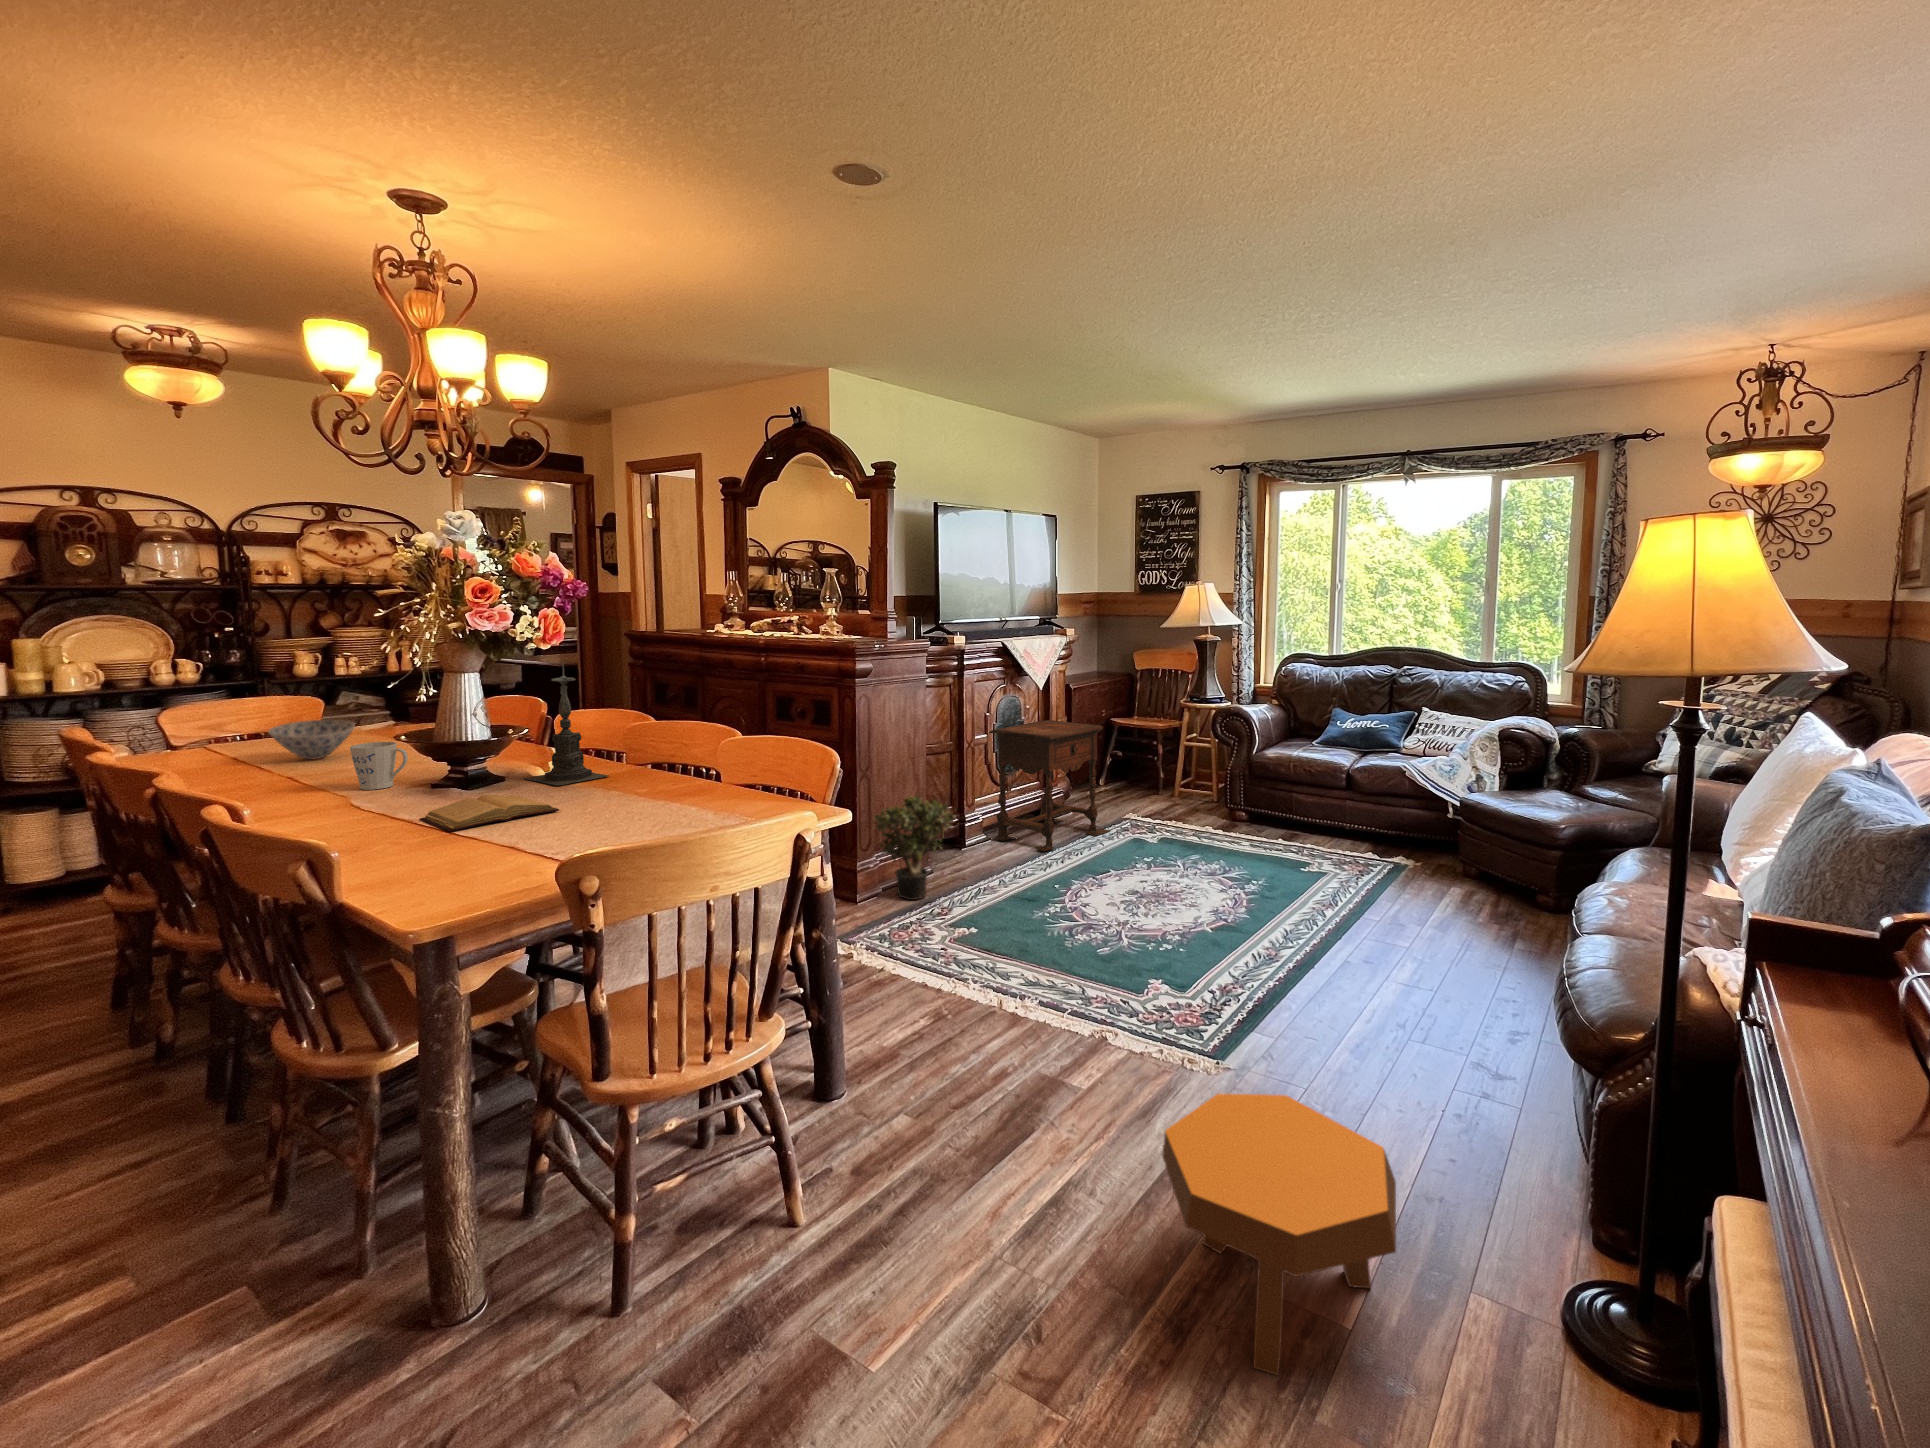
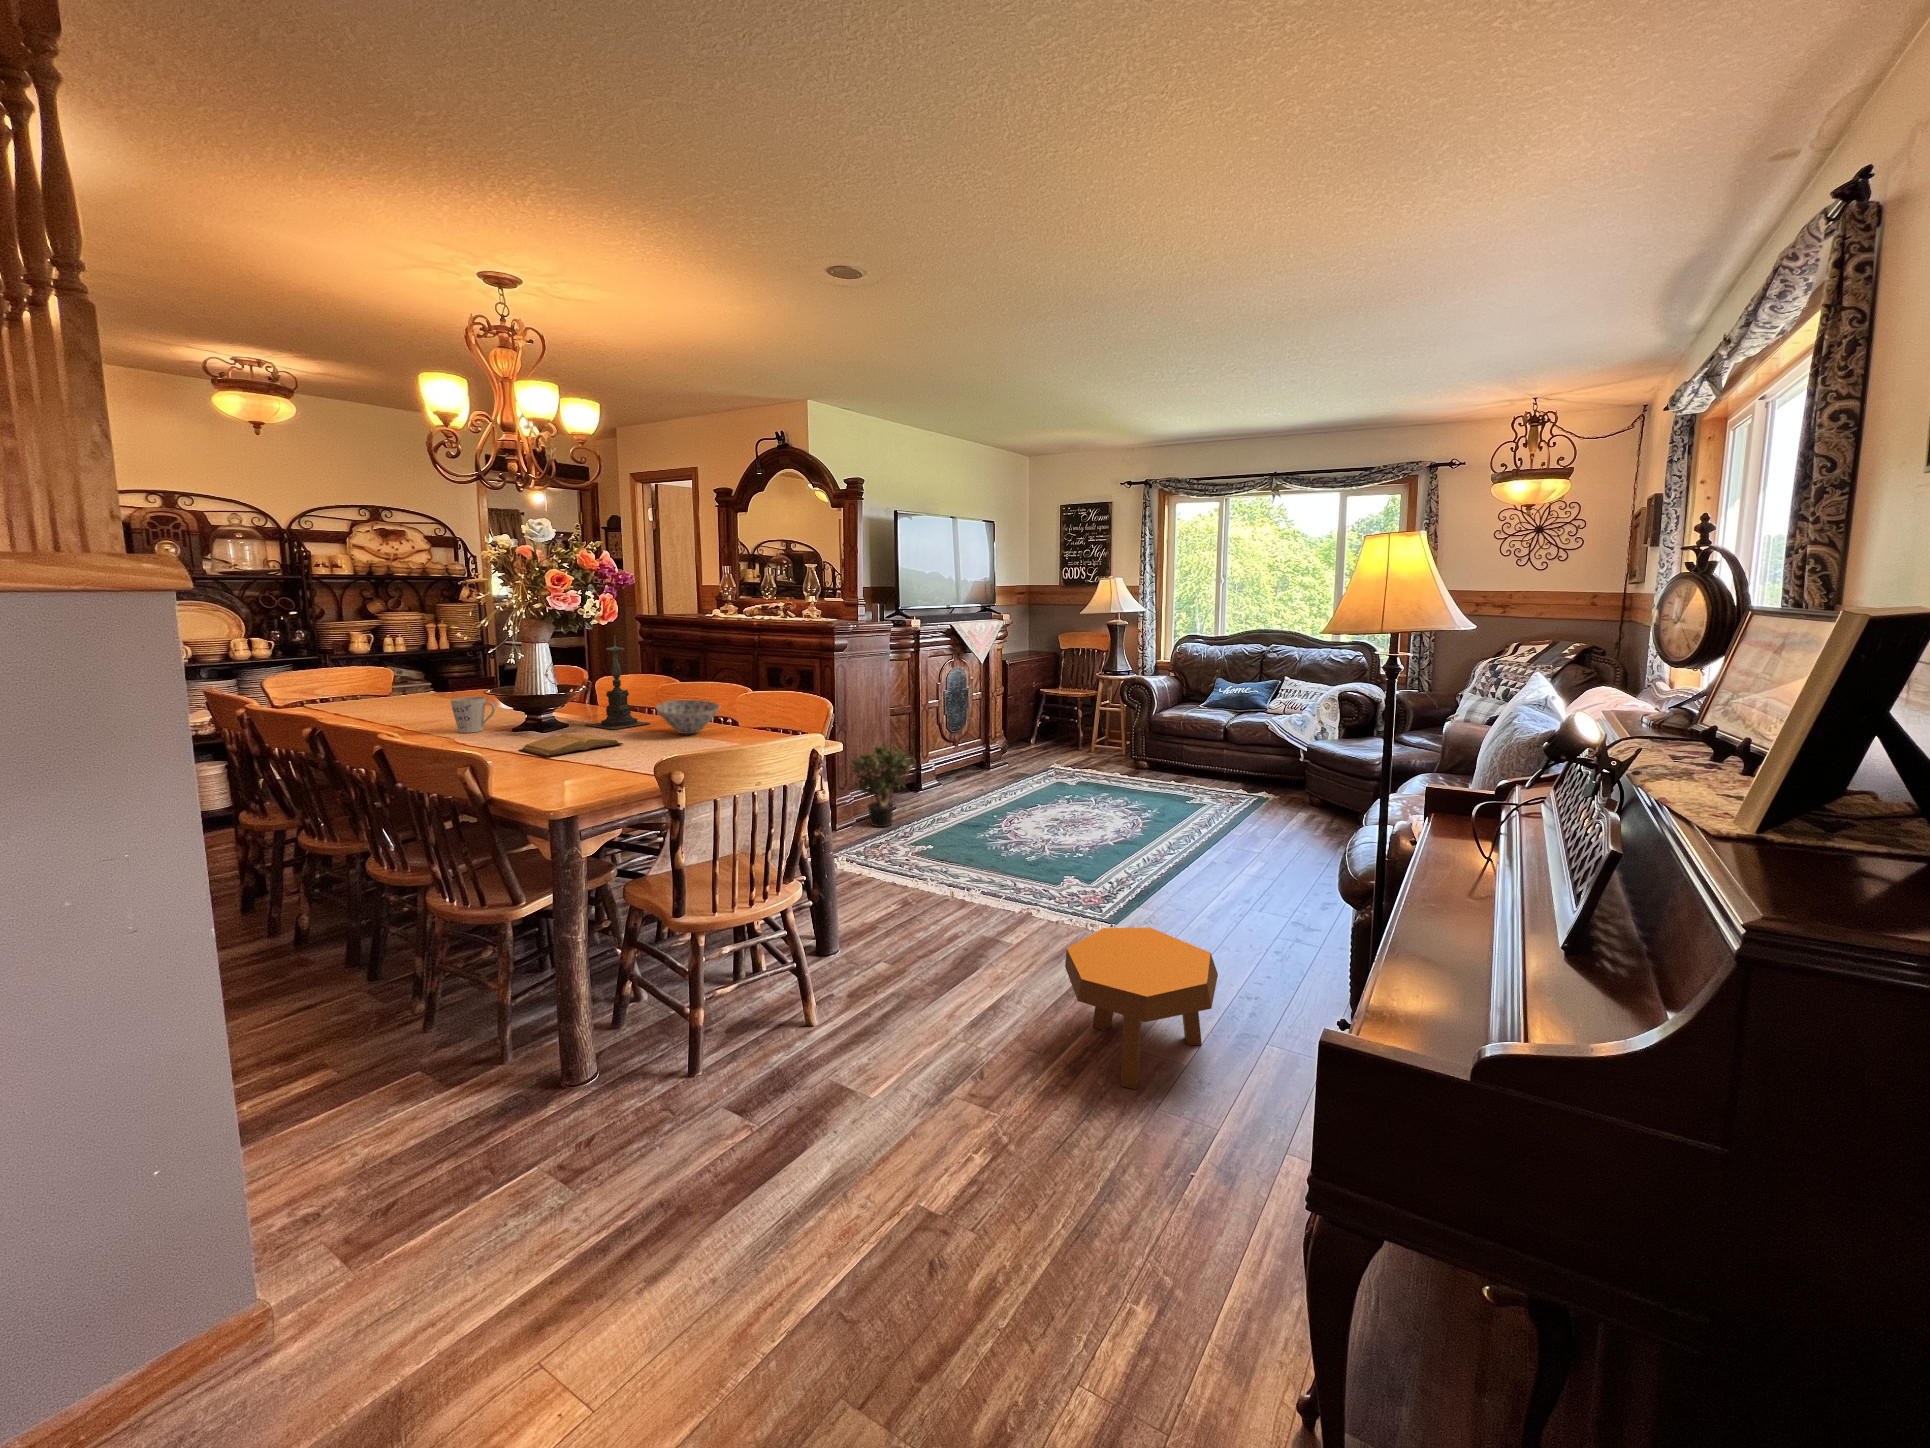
bowl: present [269,720,355,759] -> present [656,700,720,734]
side table: present [989,720,1110,851] -> none [941,688,1040,792]

